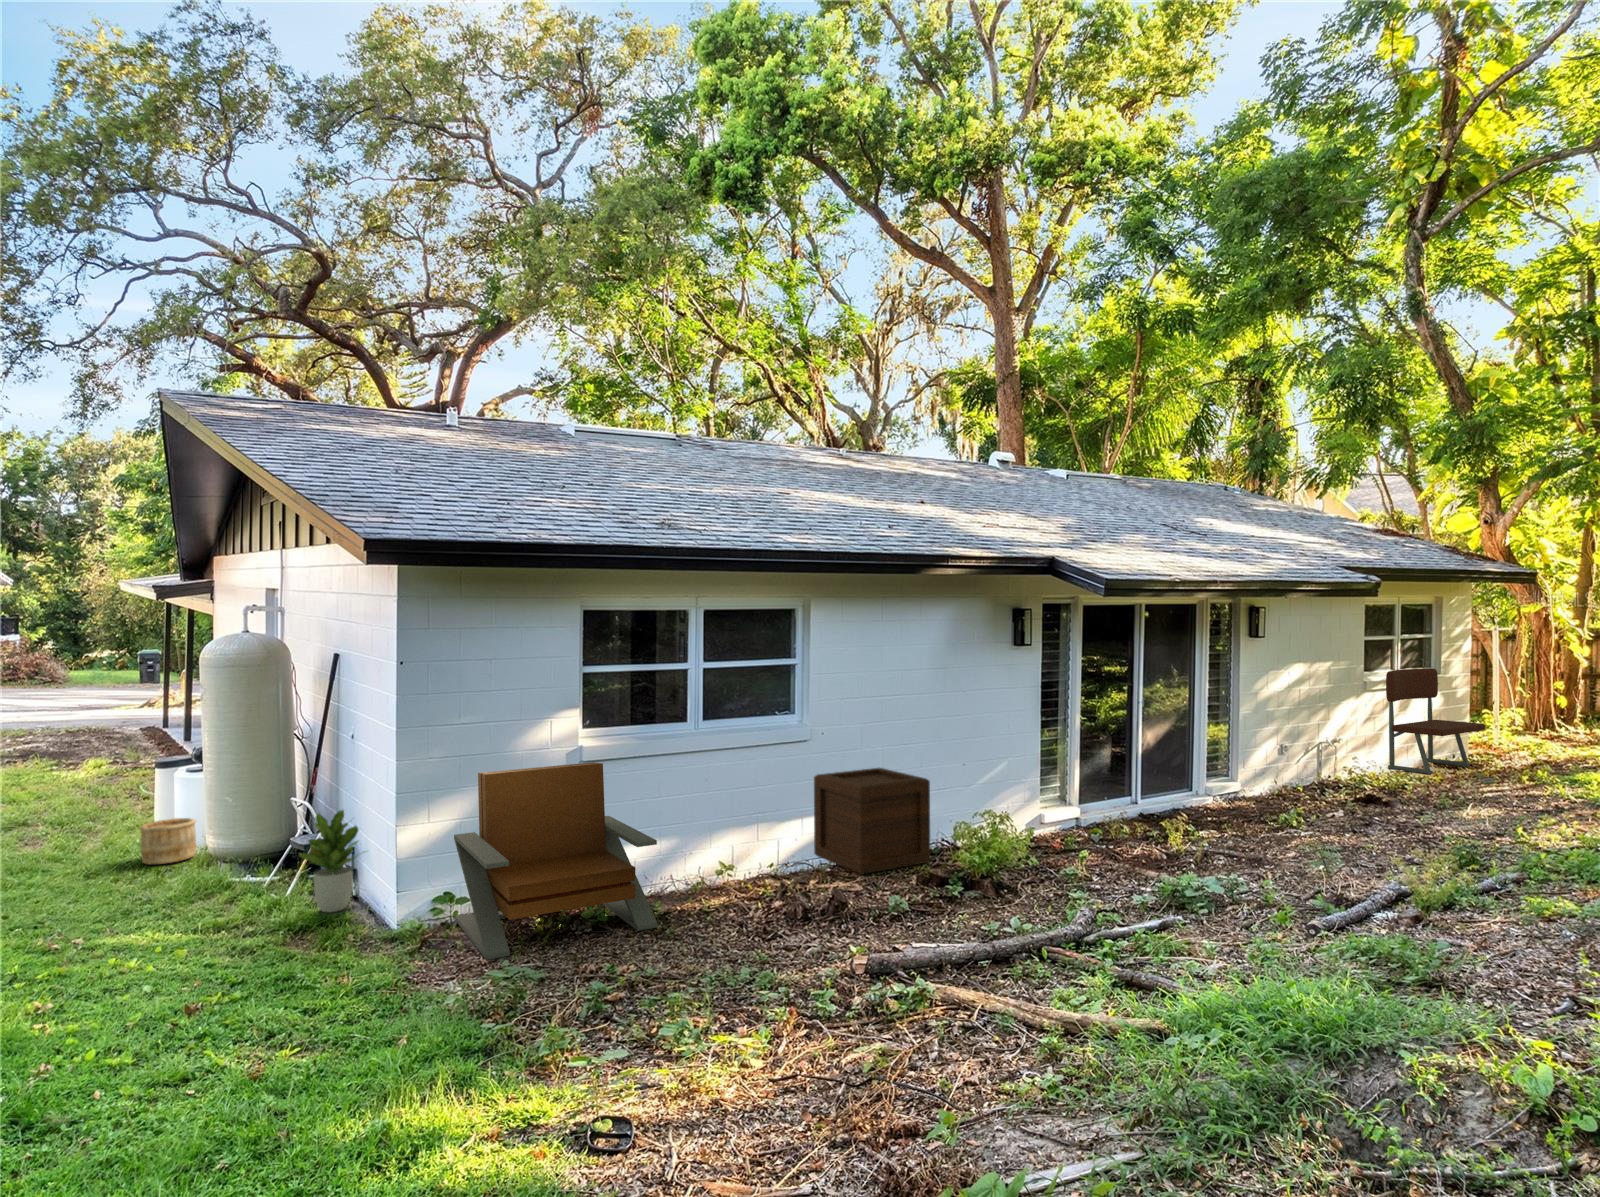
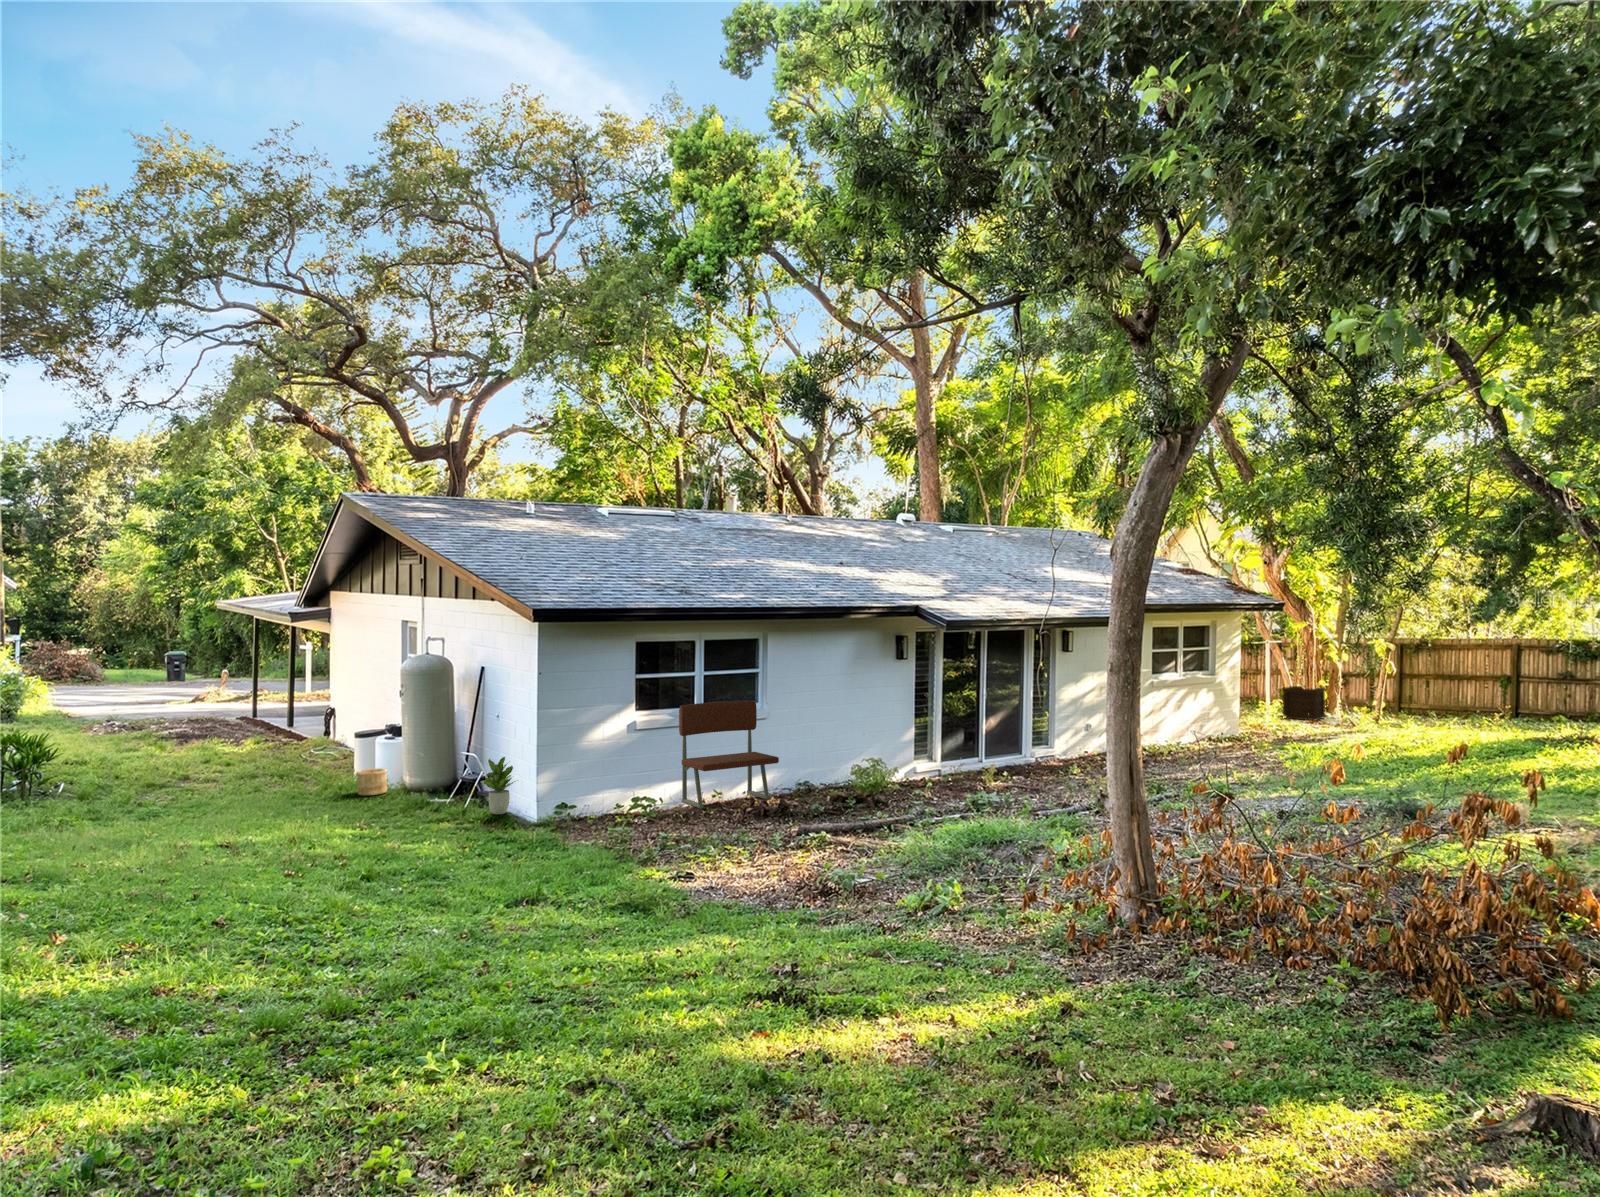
bench: present [1386,668,1485,774] -> present [679,701,779,809]
lounge chair: present [454,762,657,960] -> none [572,730,687,830]
wooden crate: present [814,768,930,874] -> present [1283,686,1325,720]

